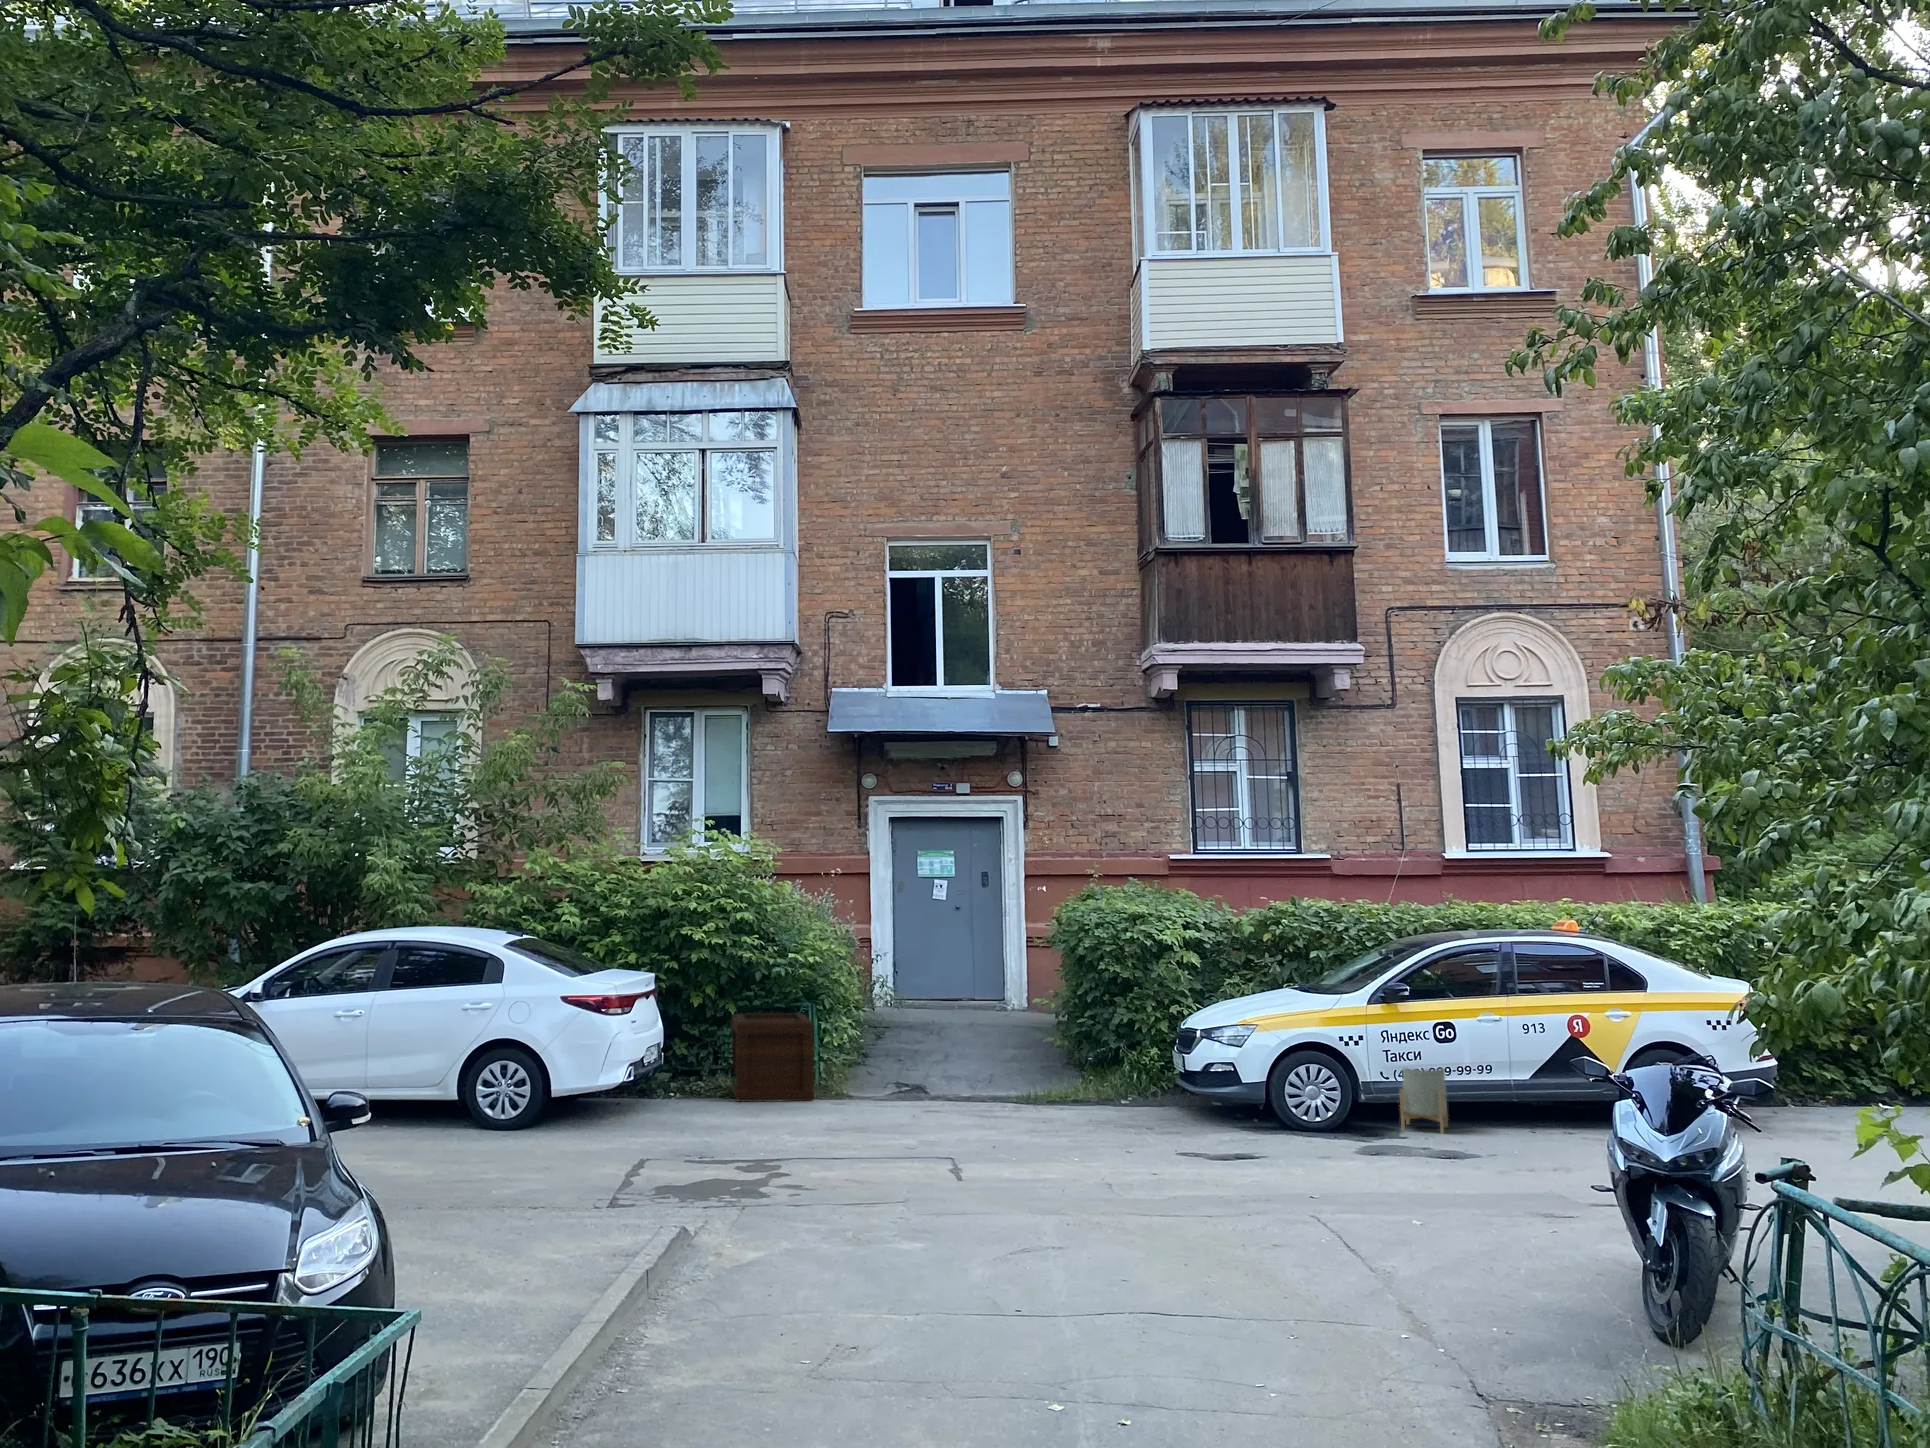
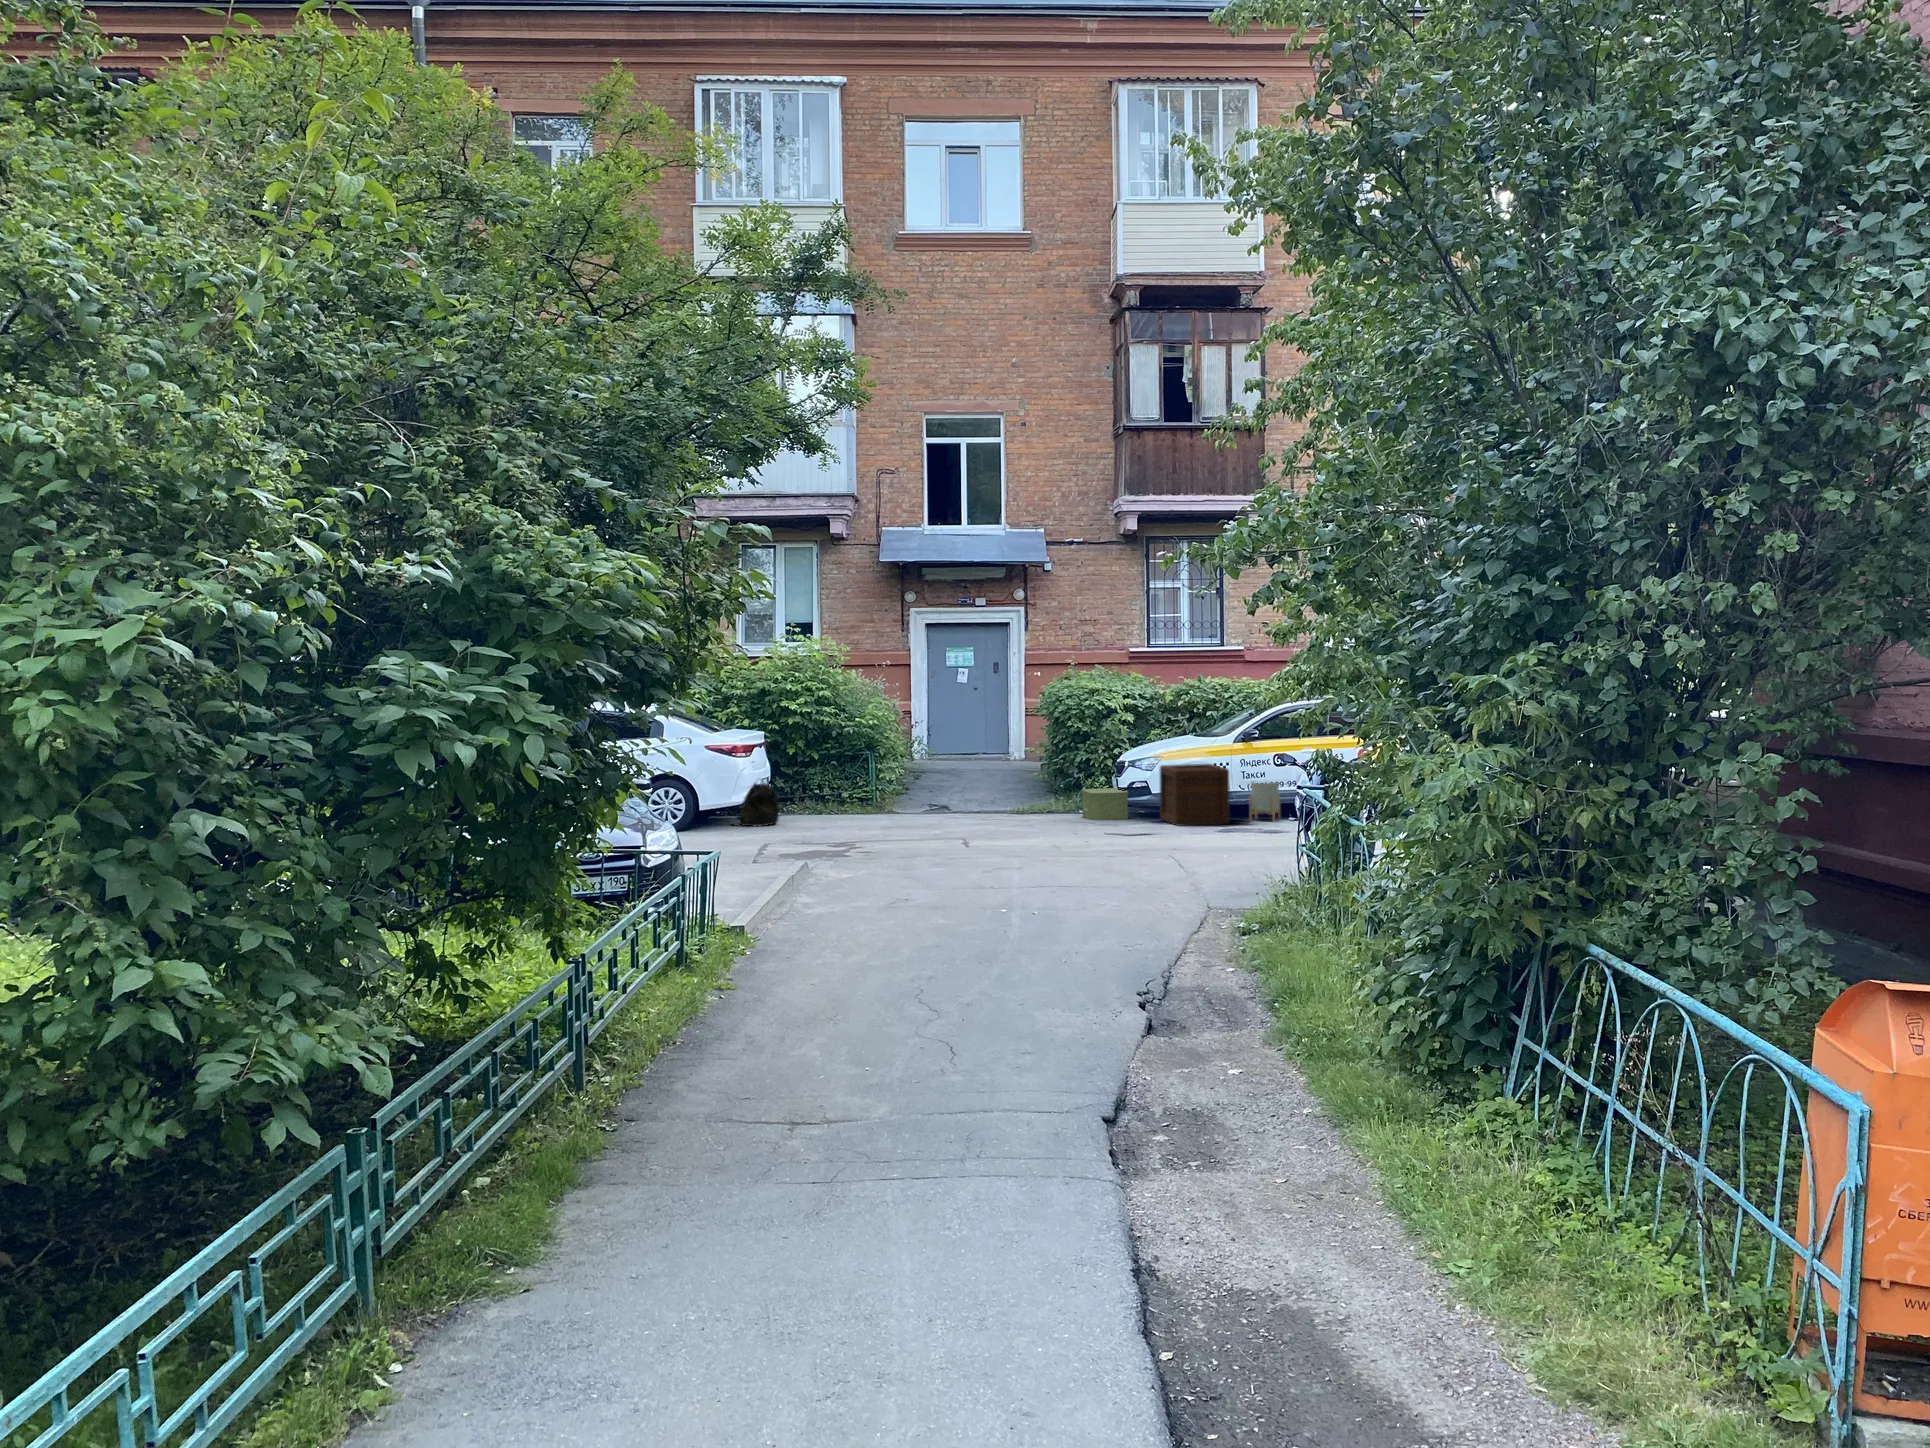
wooden crate: present [731,1013,814,1102] -> present [1160,764,1230,826]
backpack: none [598,1046,673,1123] -> present [734,779,779,826]
storage box: none [1130,1069,1204,1123] -> present [1082,788,1128,820]

